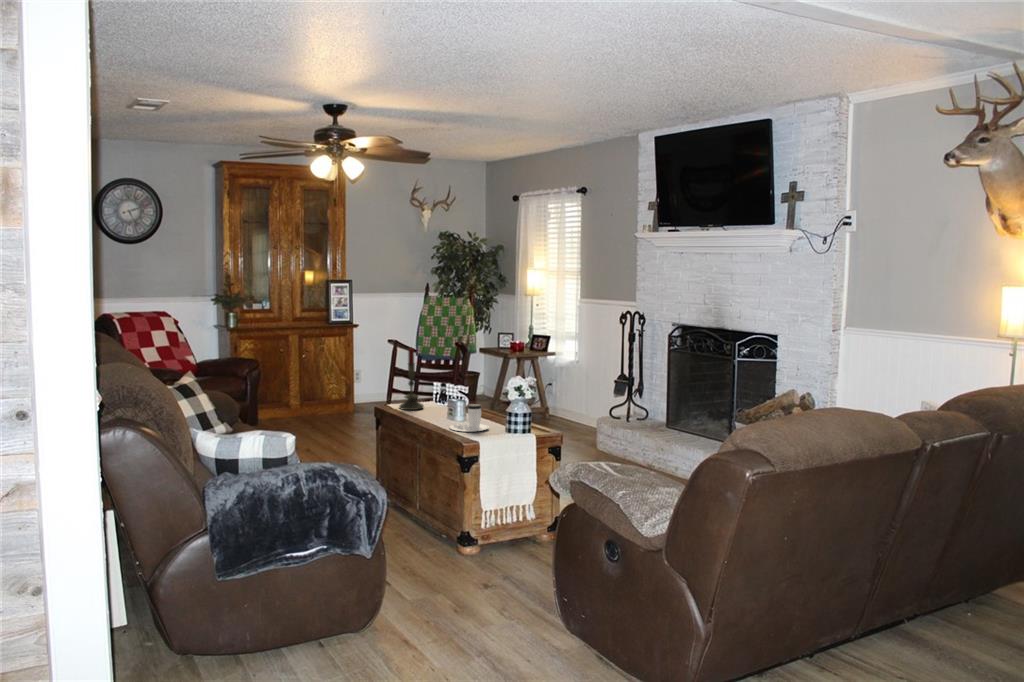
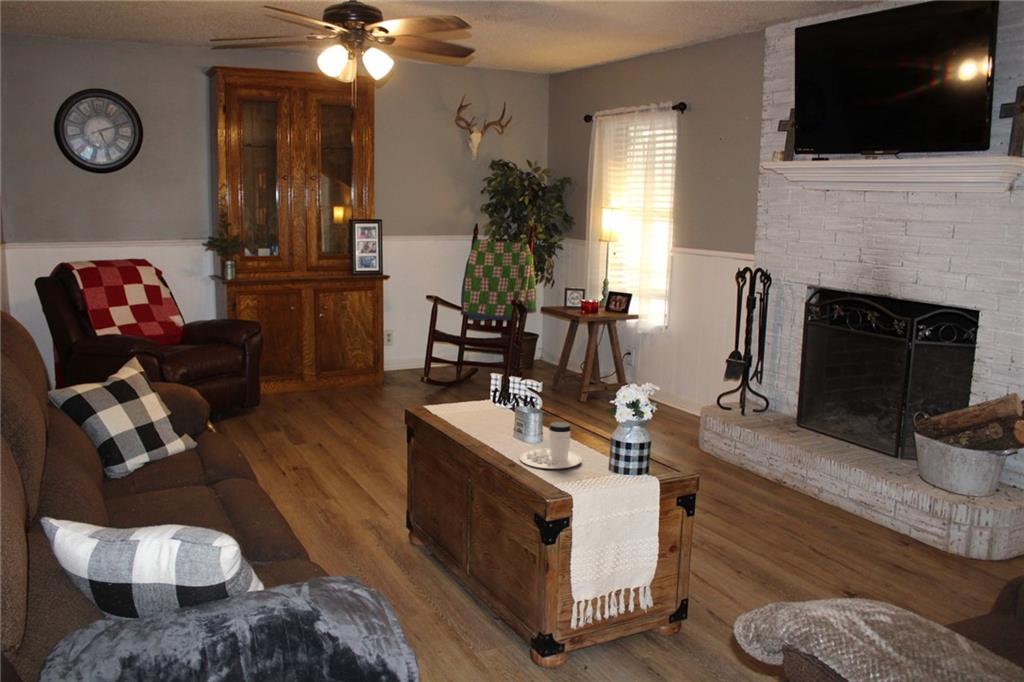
candle: present [399,348,424,410] -> none [442,323,477,418]

